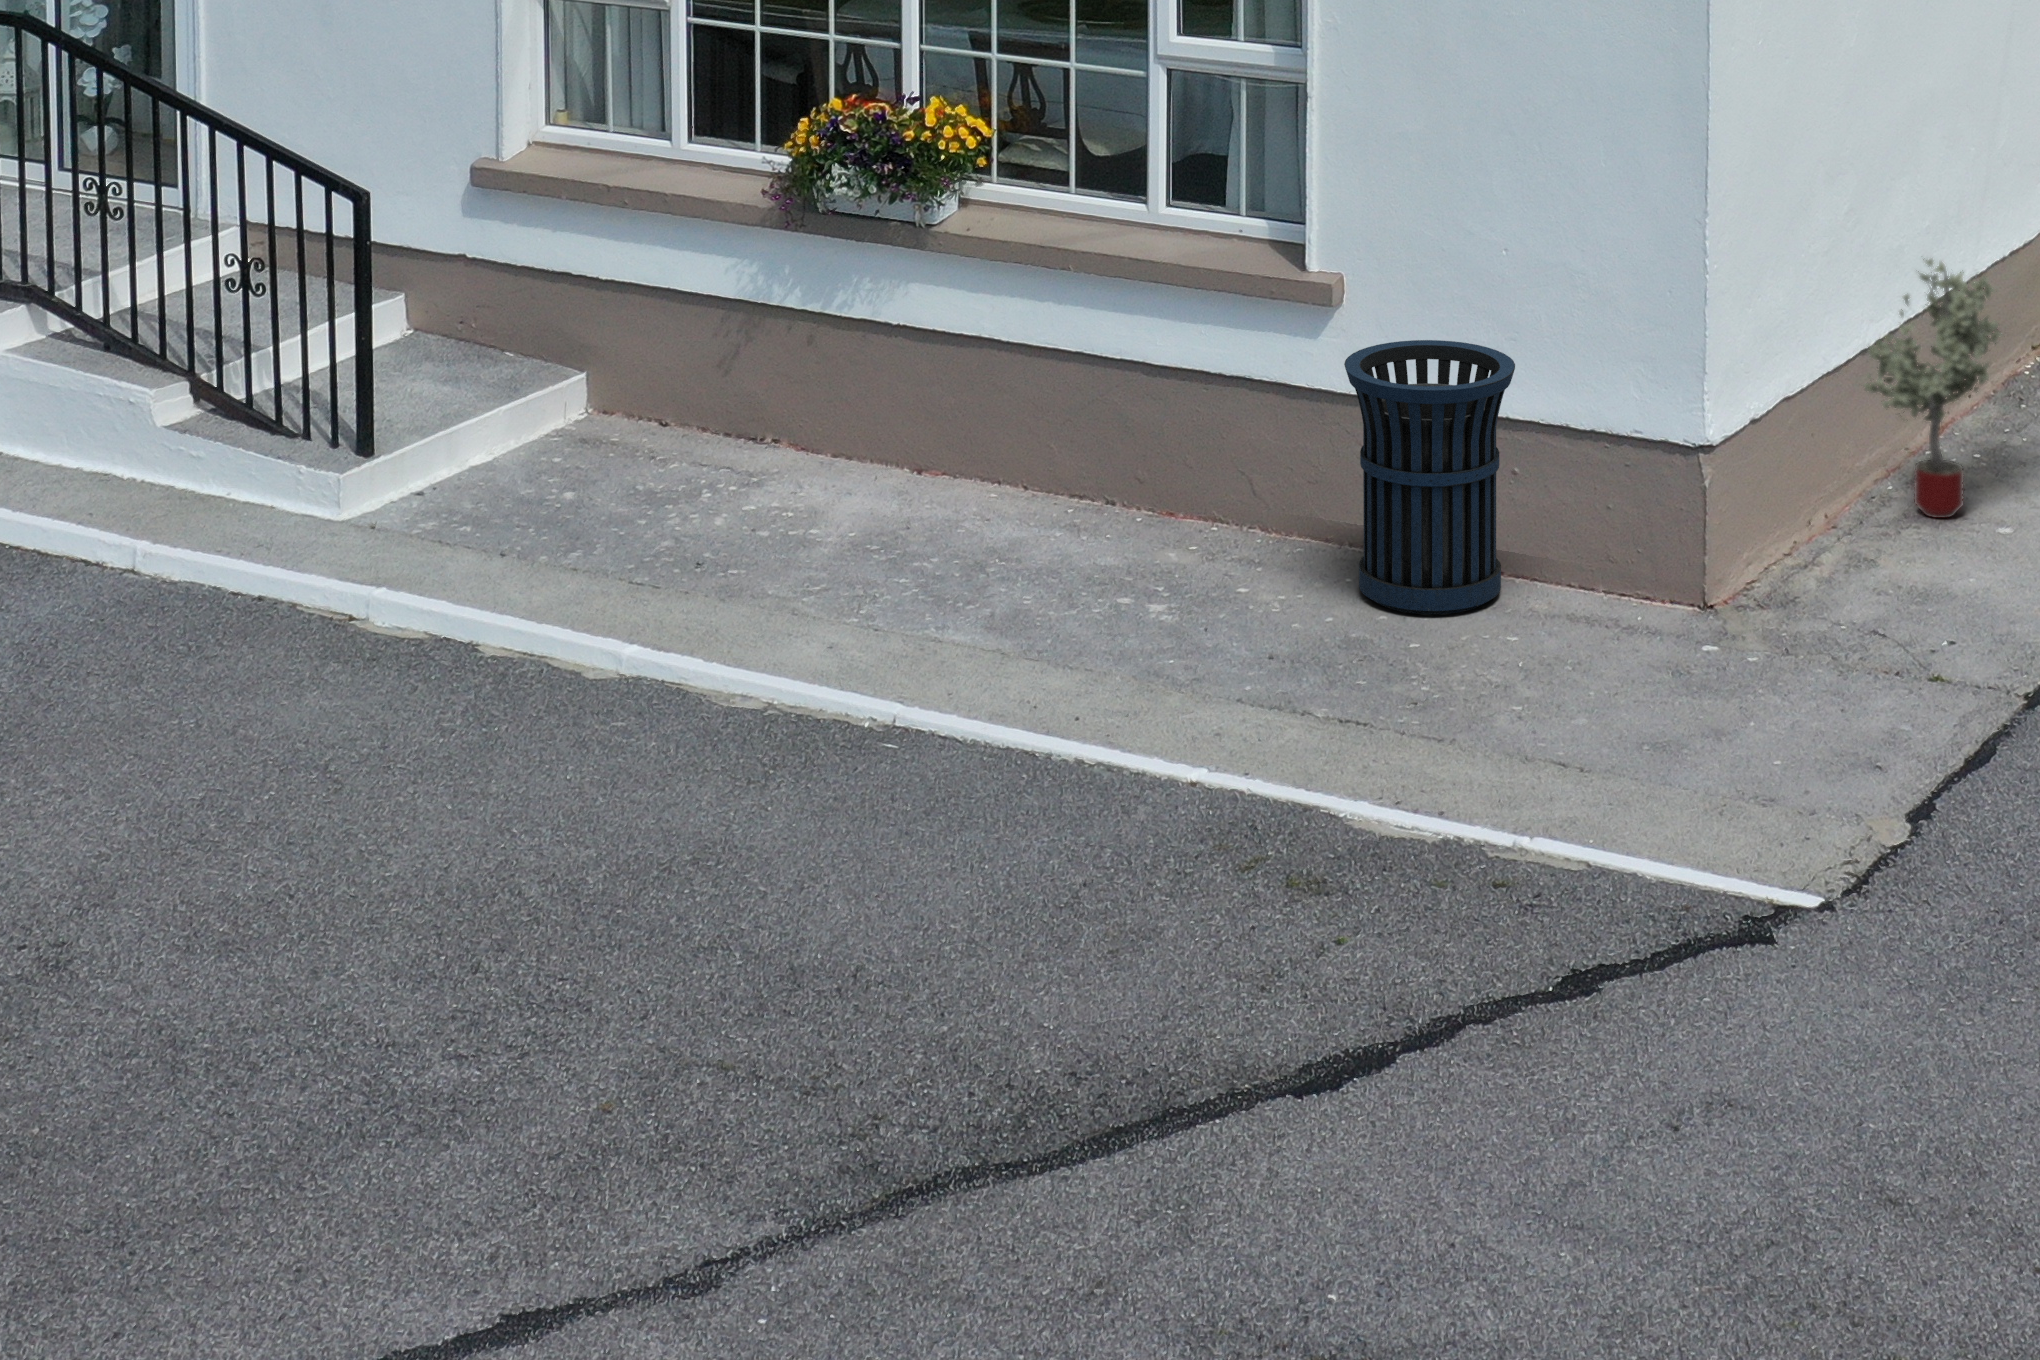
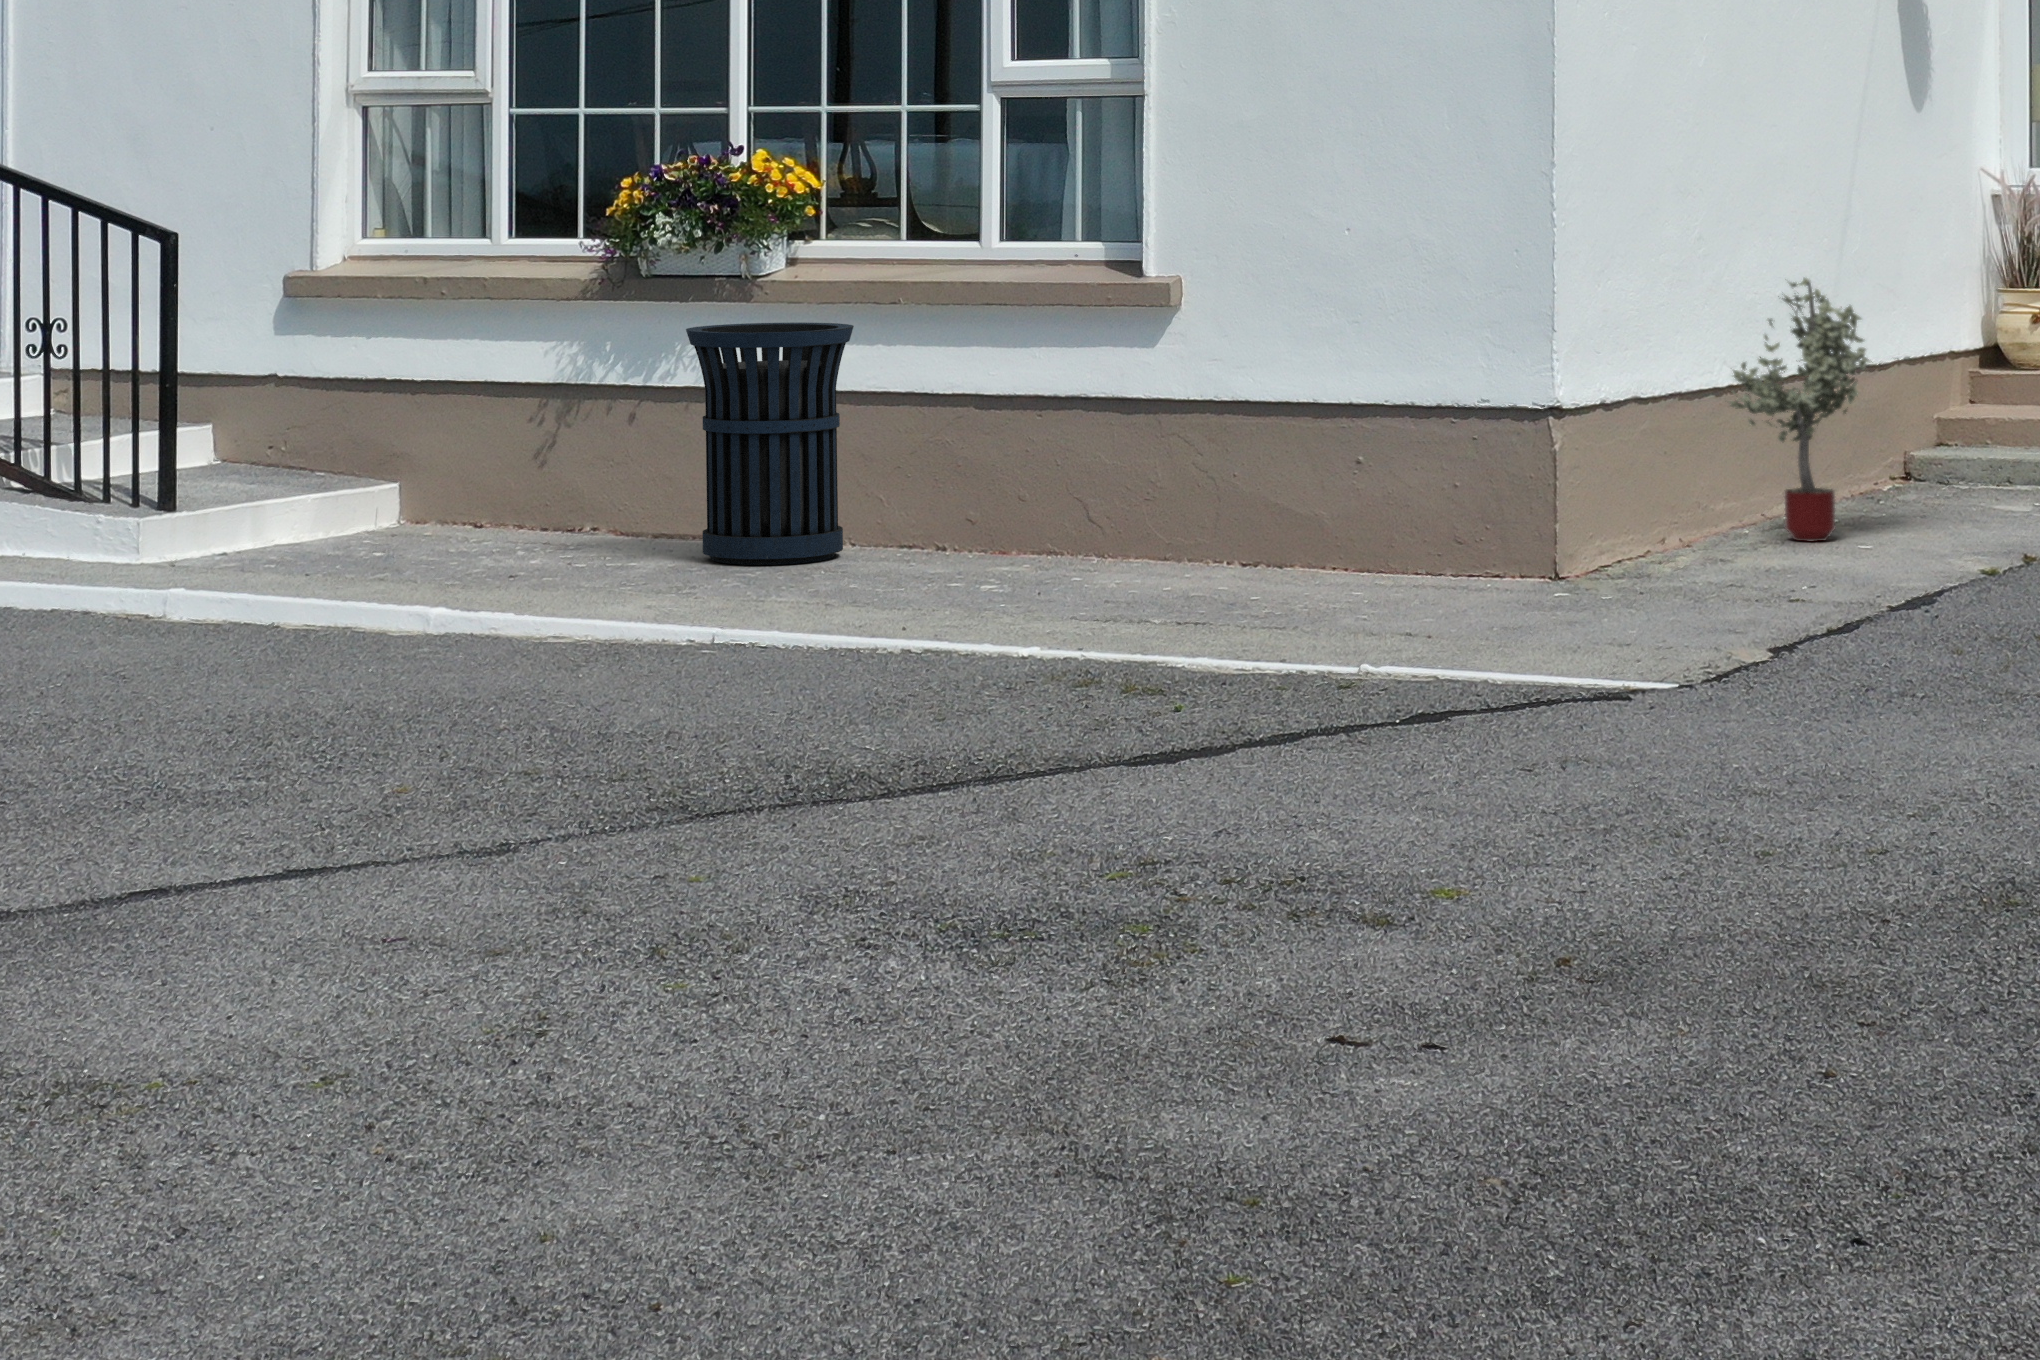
trash can: present [1344,340,1515,614] -> present [686,323,854,565]

